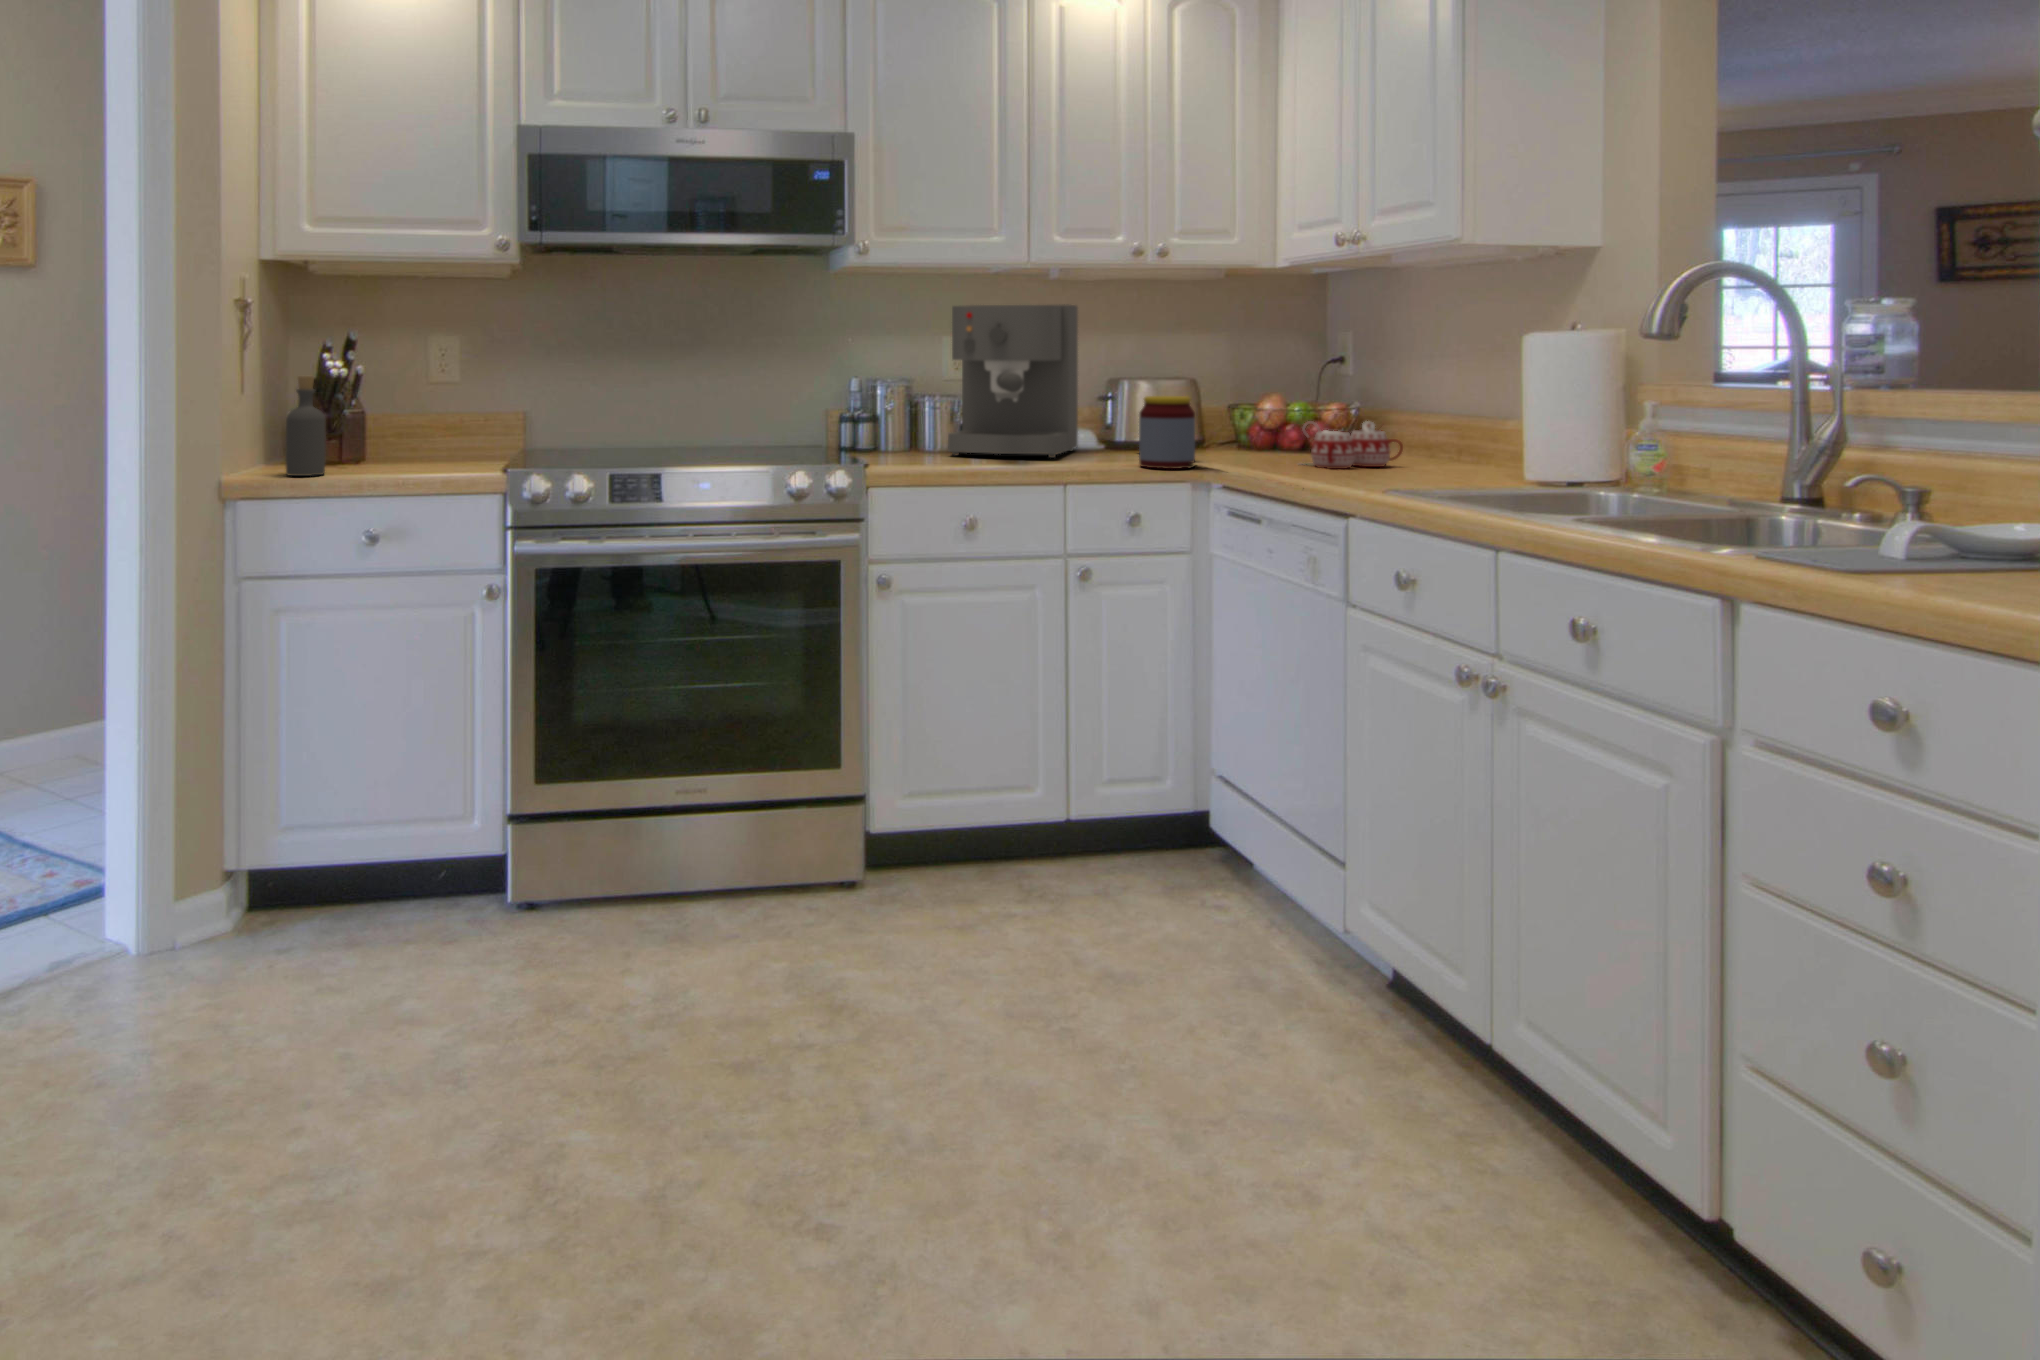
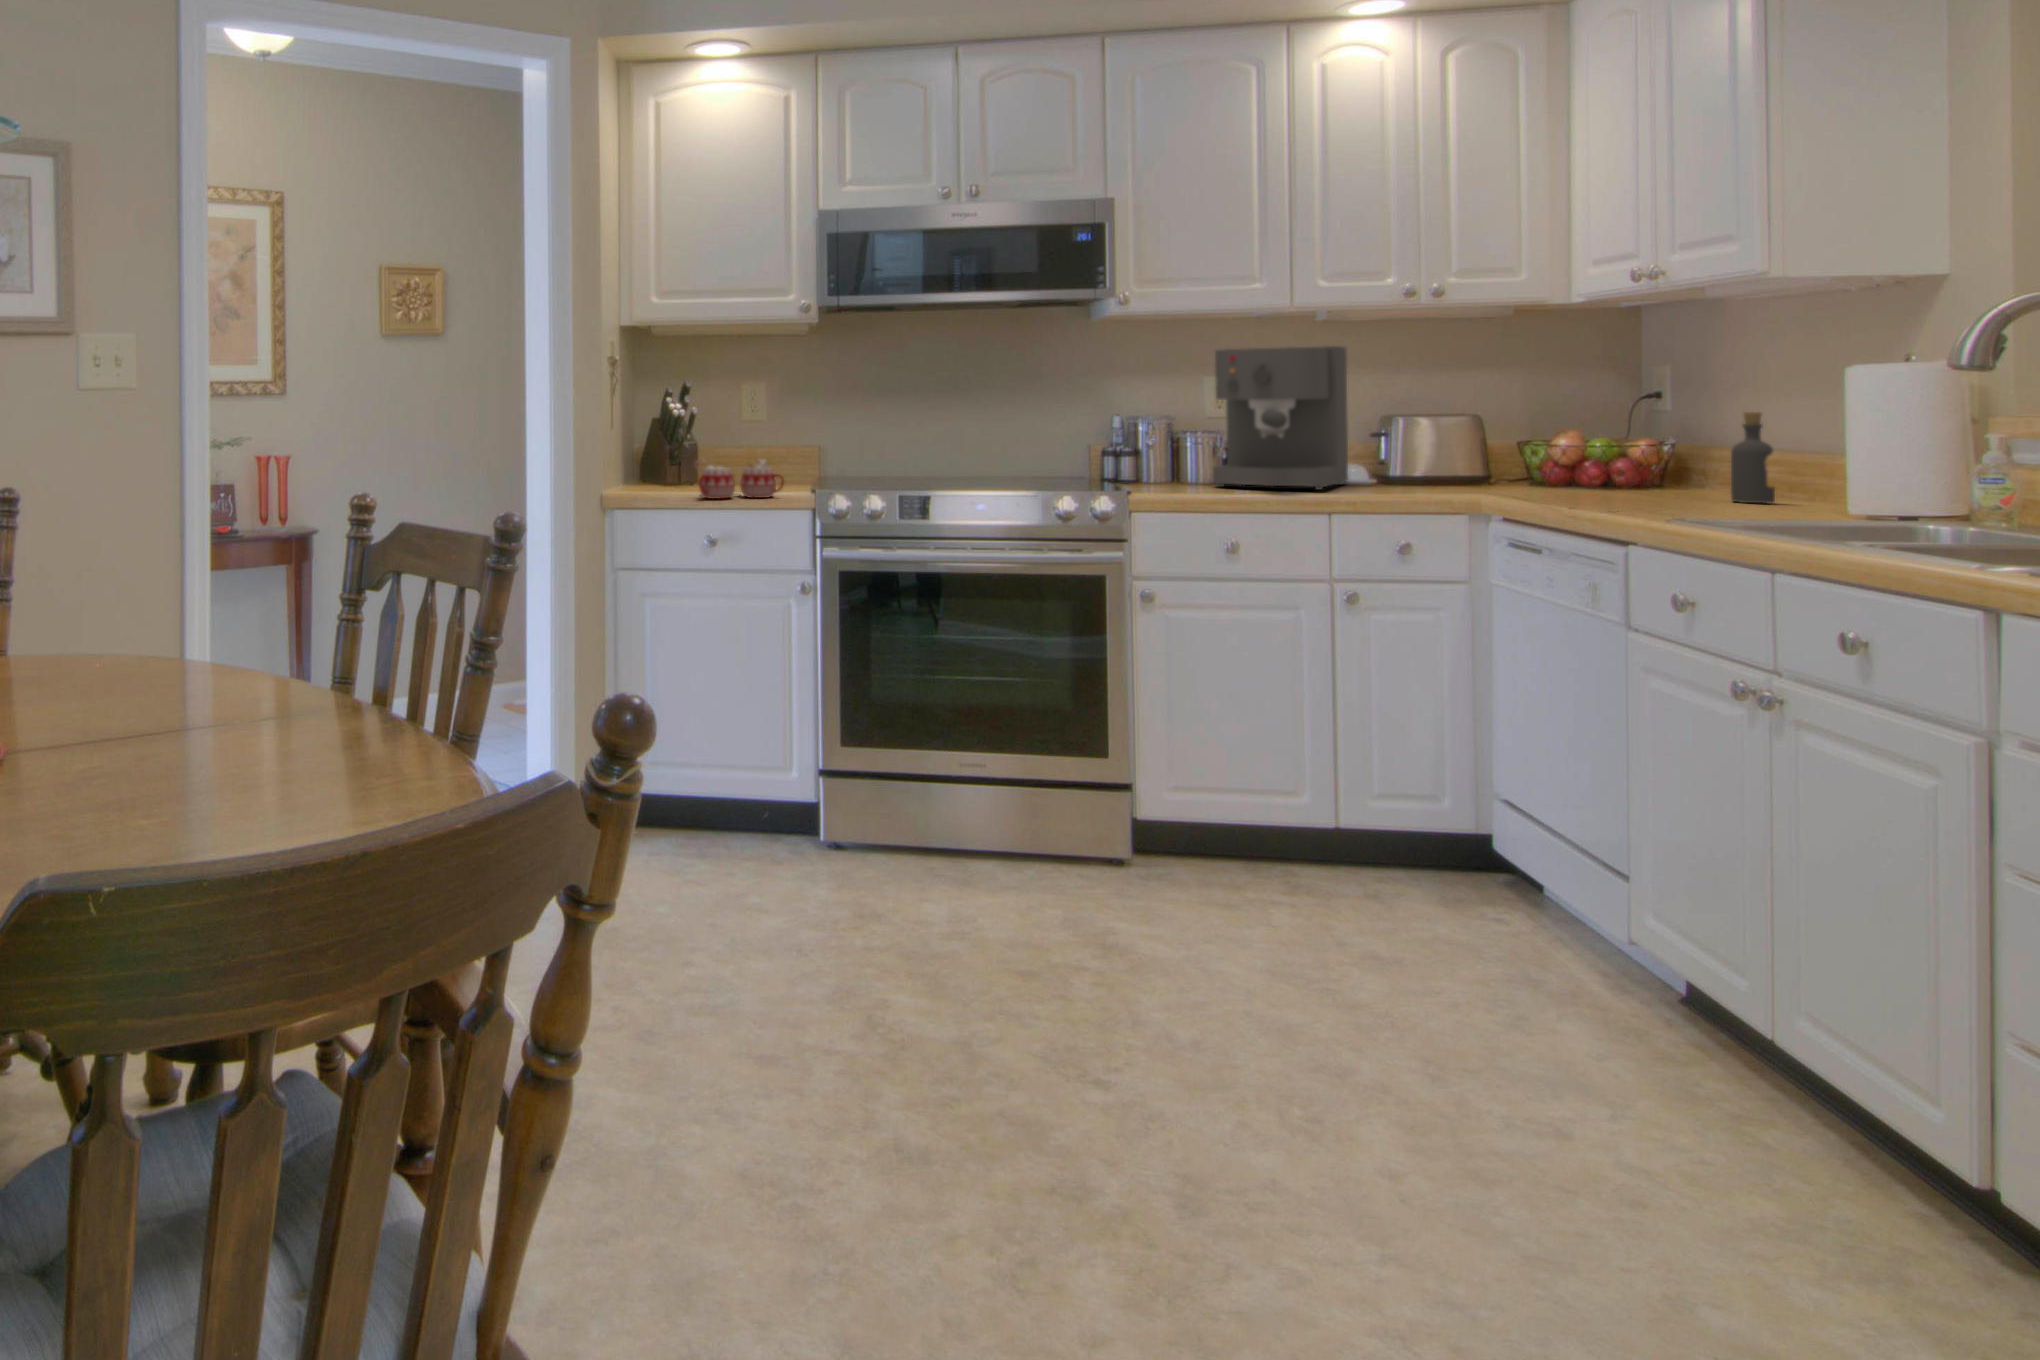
bottle: present [286,376,326,476] -> present [1731,412,1775,503]
jar: present [1139,396,1195,469] -> none [1410,432,1472,501]
mug: present [1300,421,1403,469] -> present [696,459,784,499]

